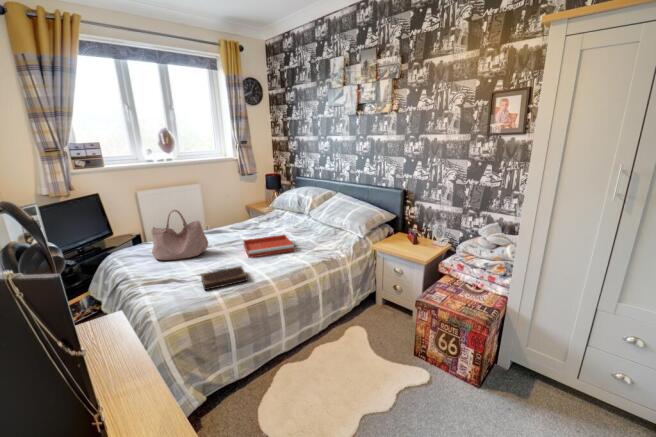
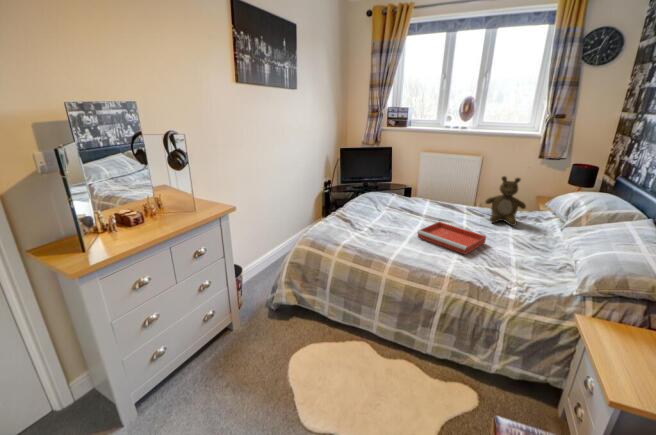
teddy bear: none [244,189,275,228] -> present [485,176,526,226]
handbag: present [152,210,208,260] -> none [368,170,406,216]
notebook: present [201,266,248,290] -> none [342,226,388,248]

